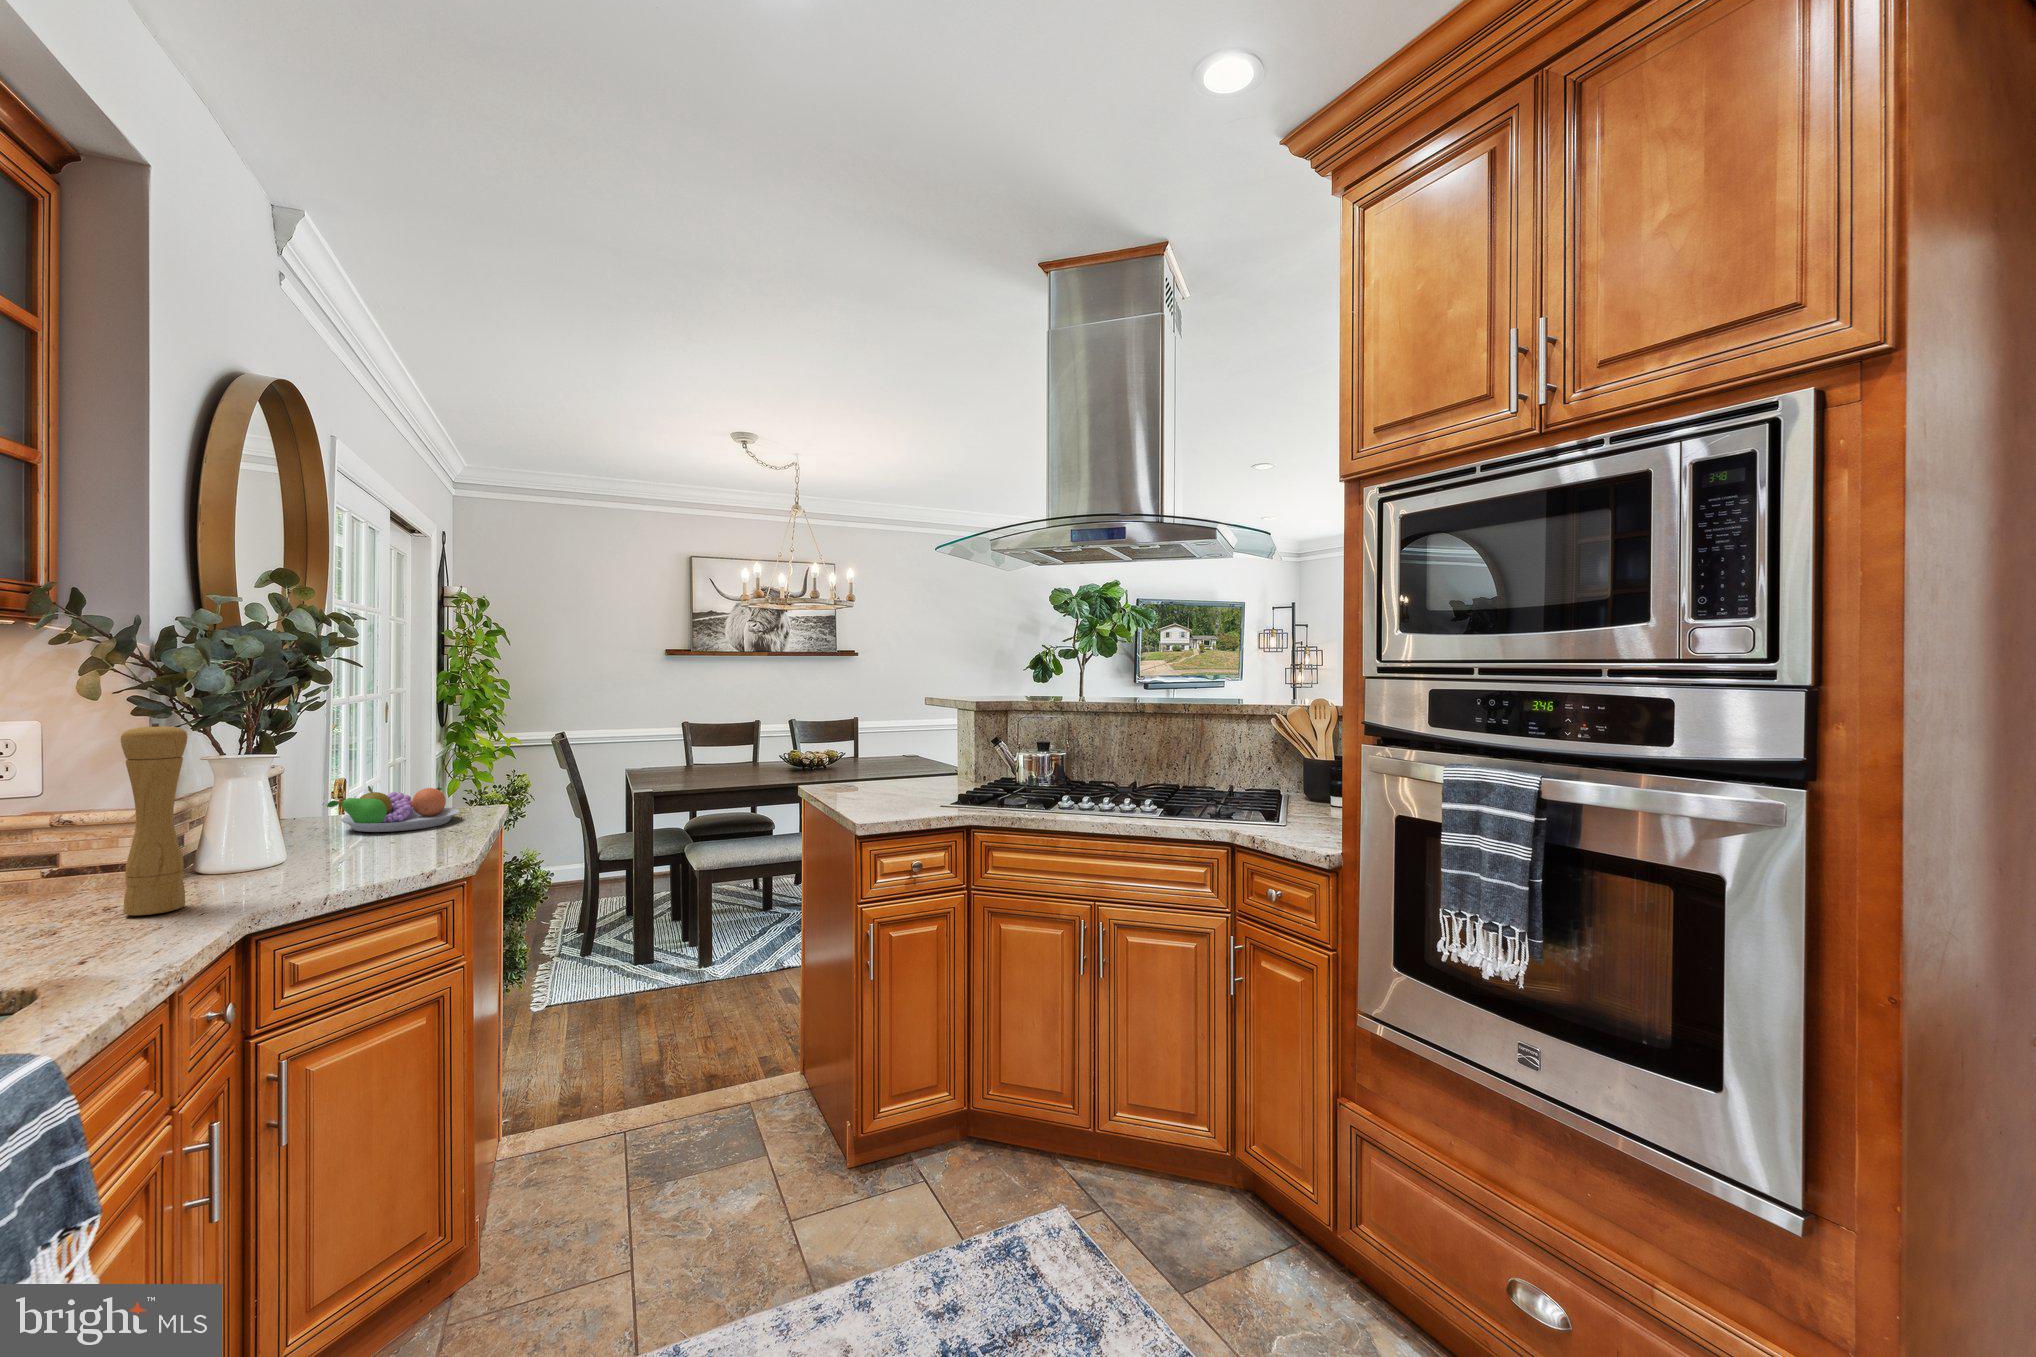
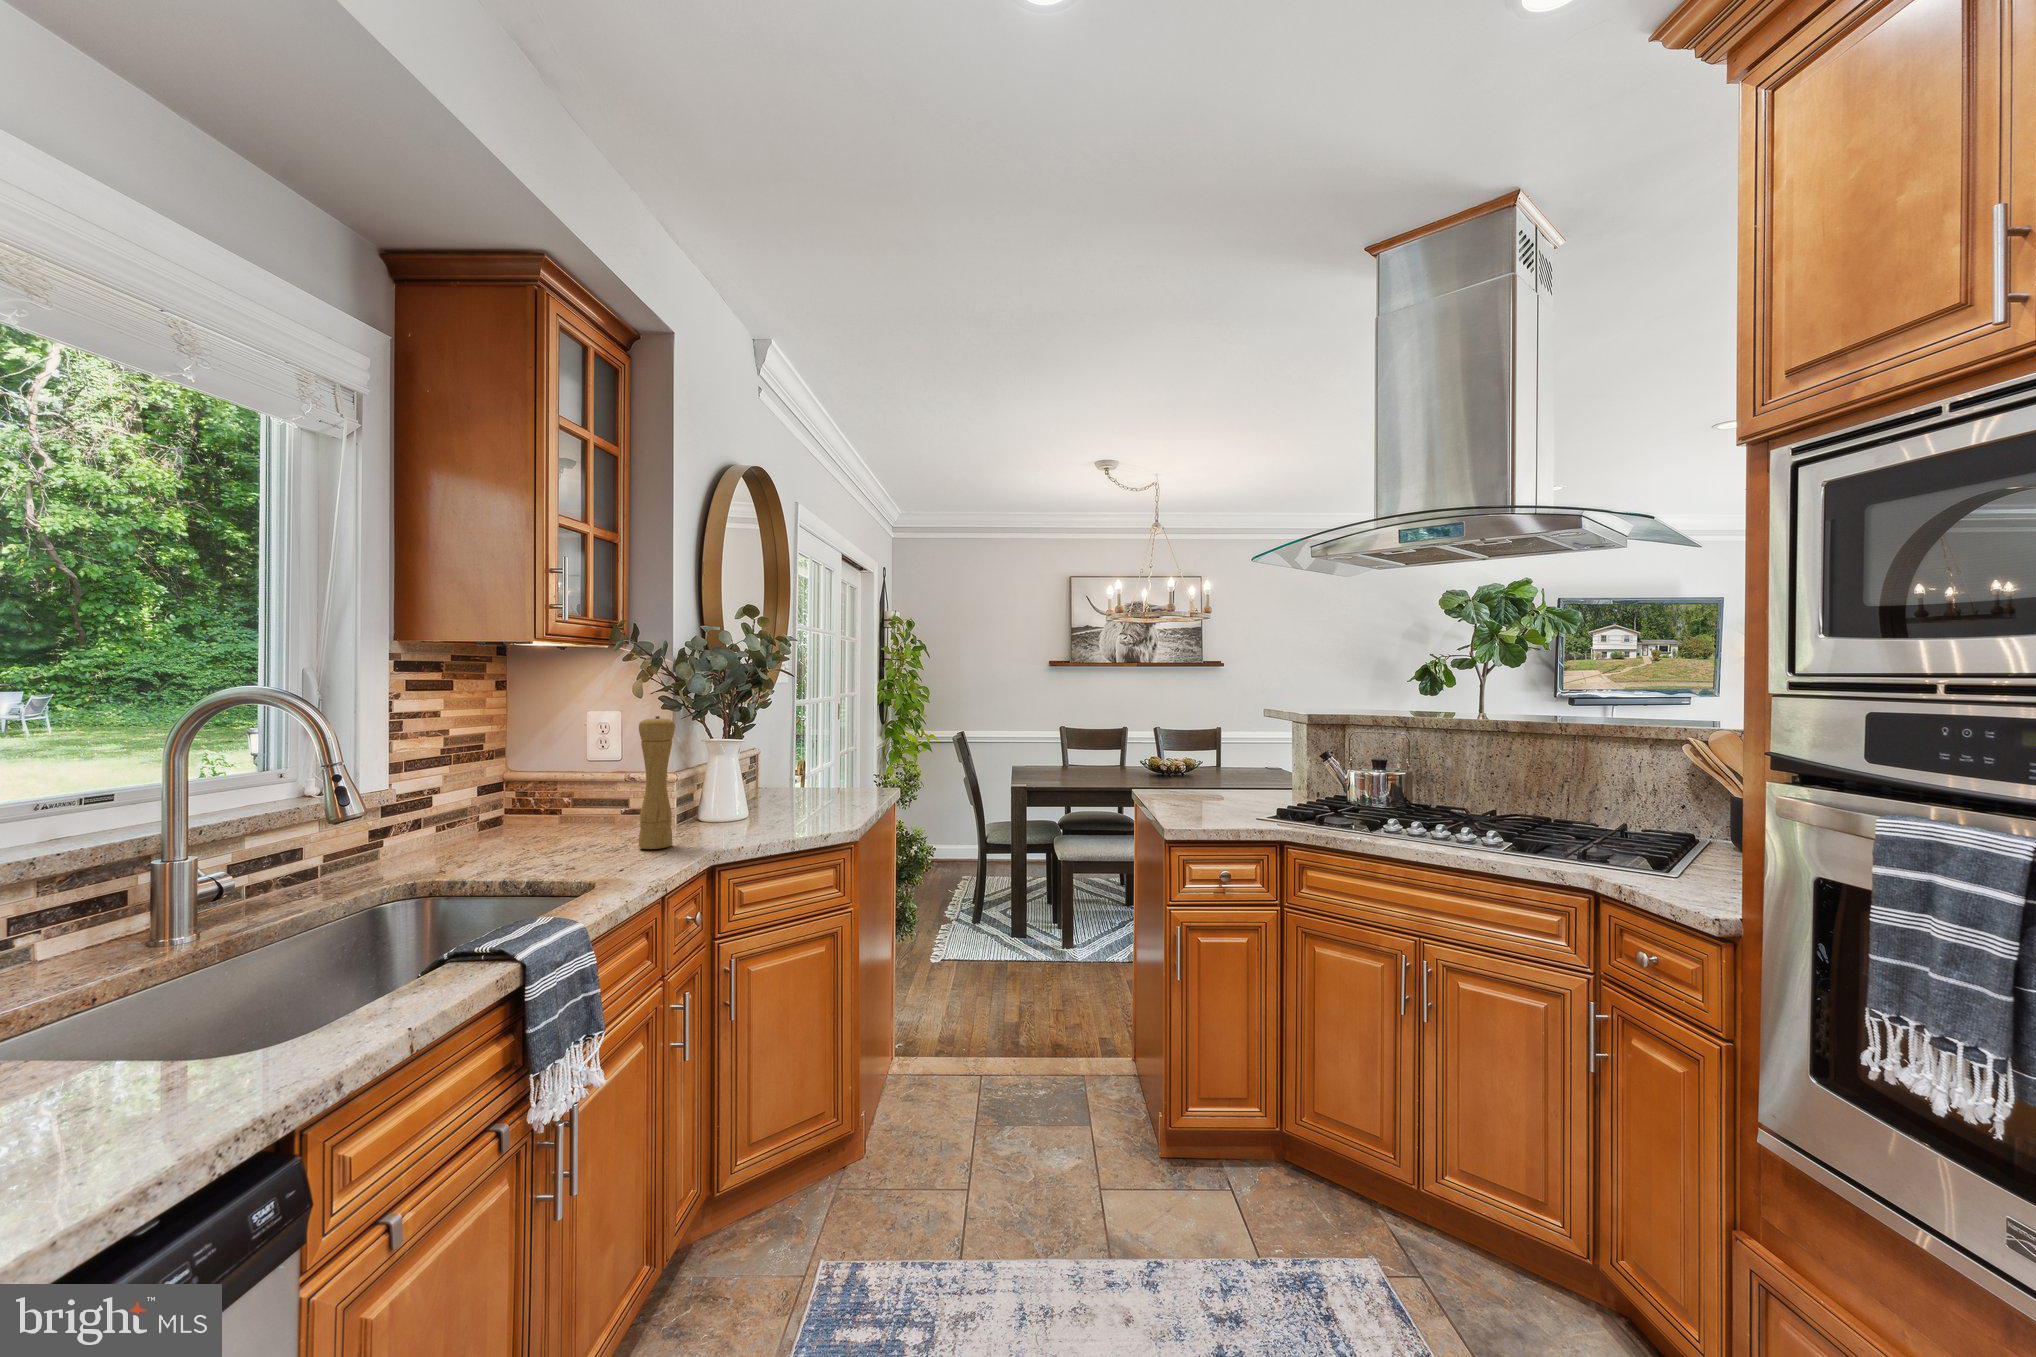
fruit bowl: present [327,786,459,832] -> none [775,768,861,804]

